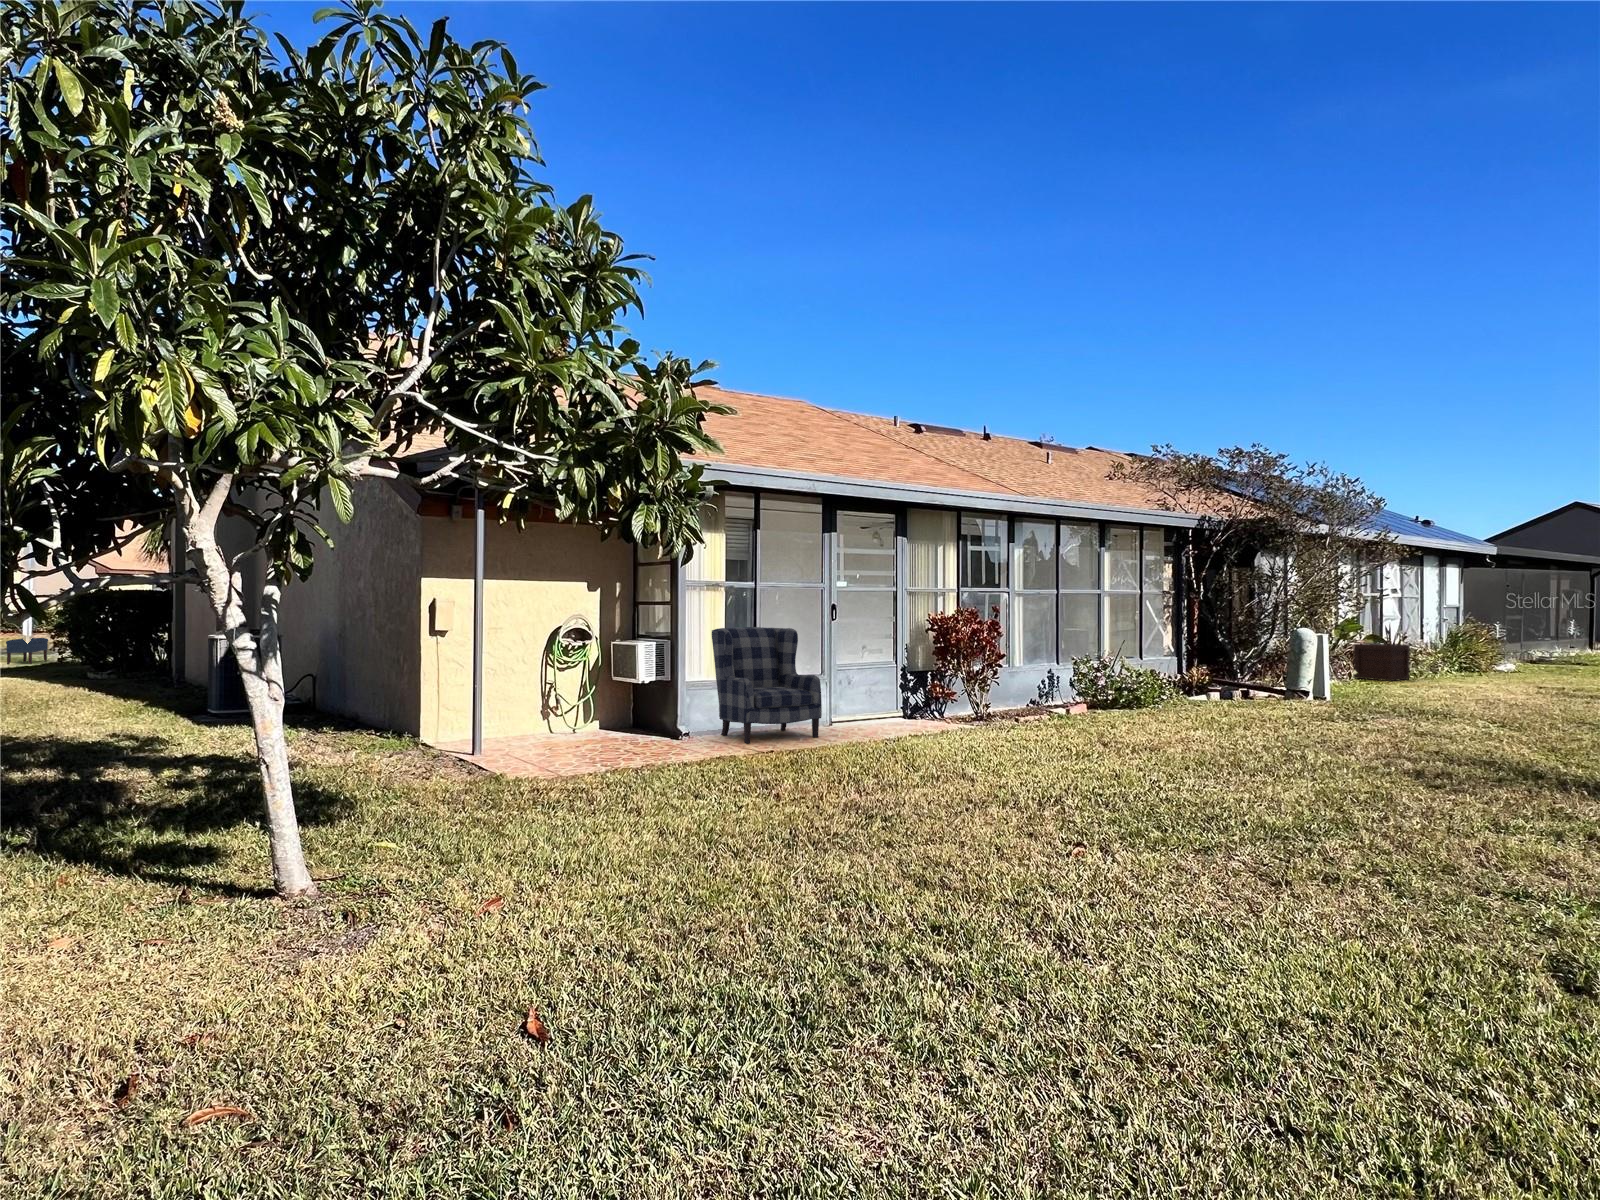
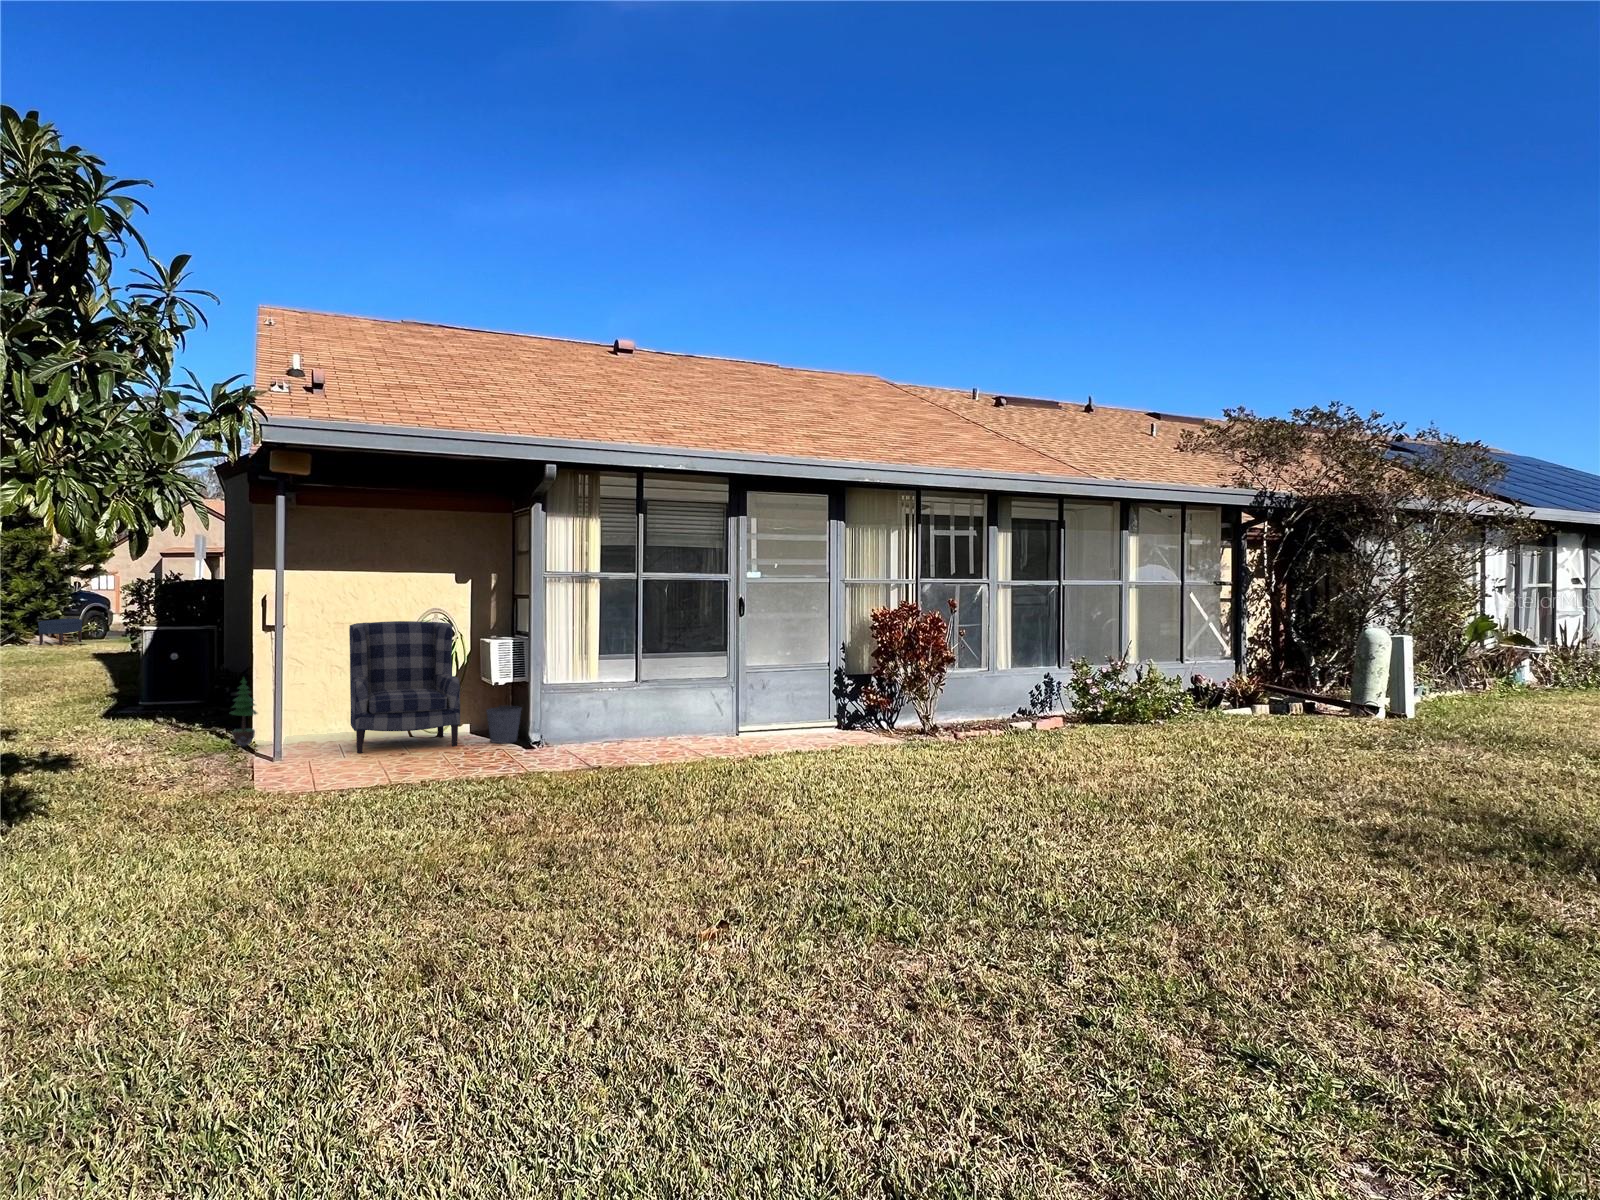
chair: present [712,627,822,744] -> present [349,621,460,753]
wooden crate: present [1353,643,1410,681] -> none [1488,645,1566,695]
potted tree: none [402,677,427,743] -> present [231,678,257,747]
bucket: none [631,700,661,734] -> present [486,706,522,743]

